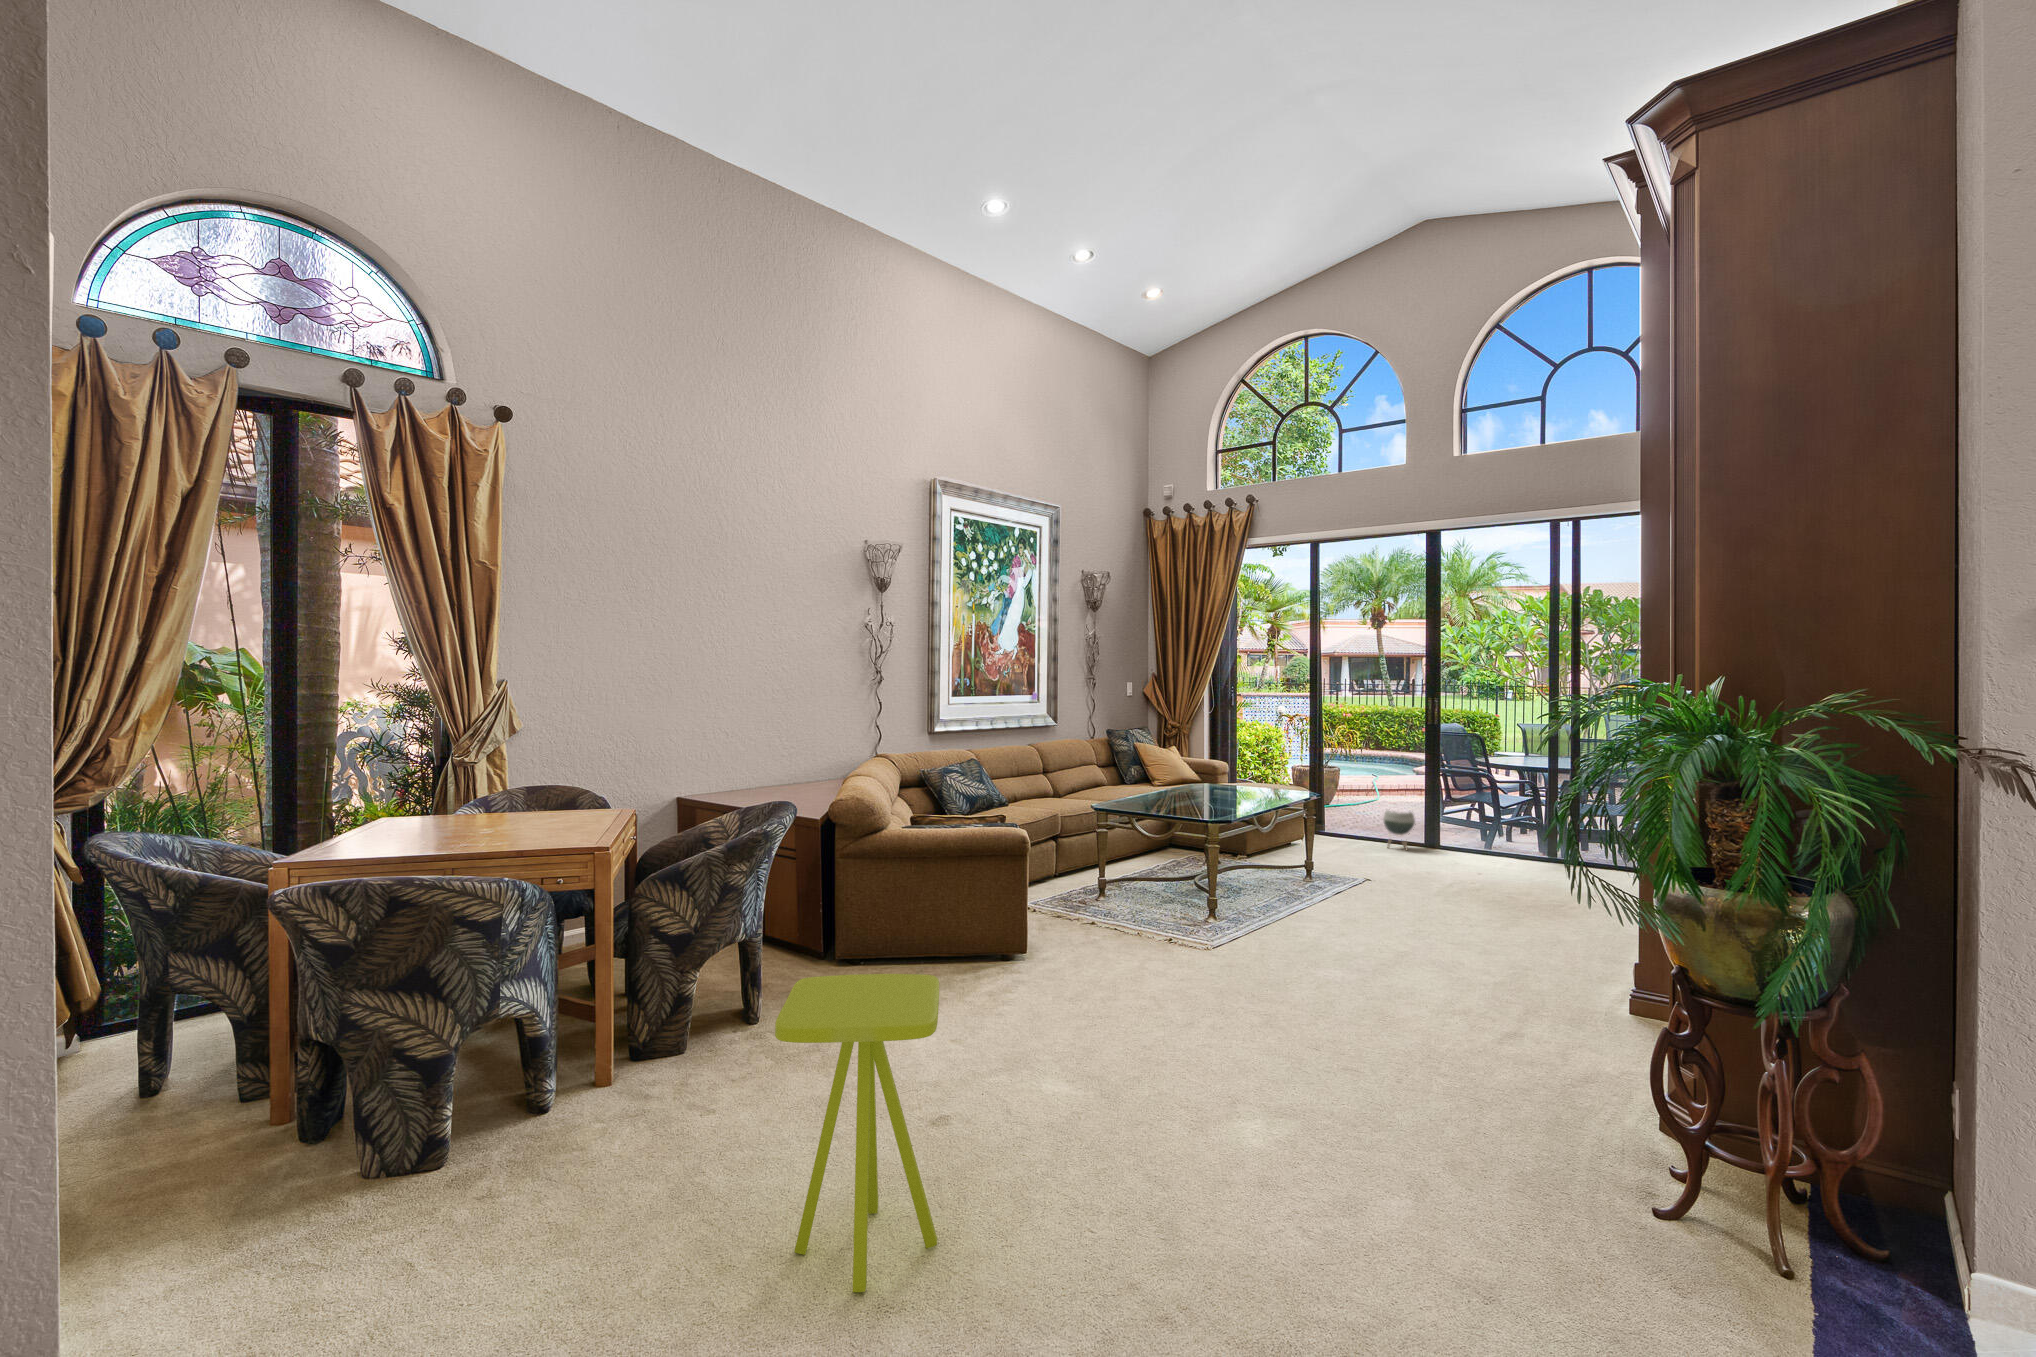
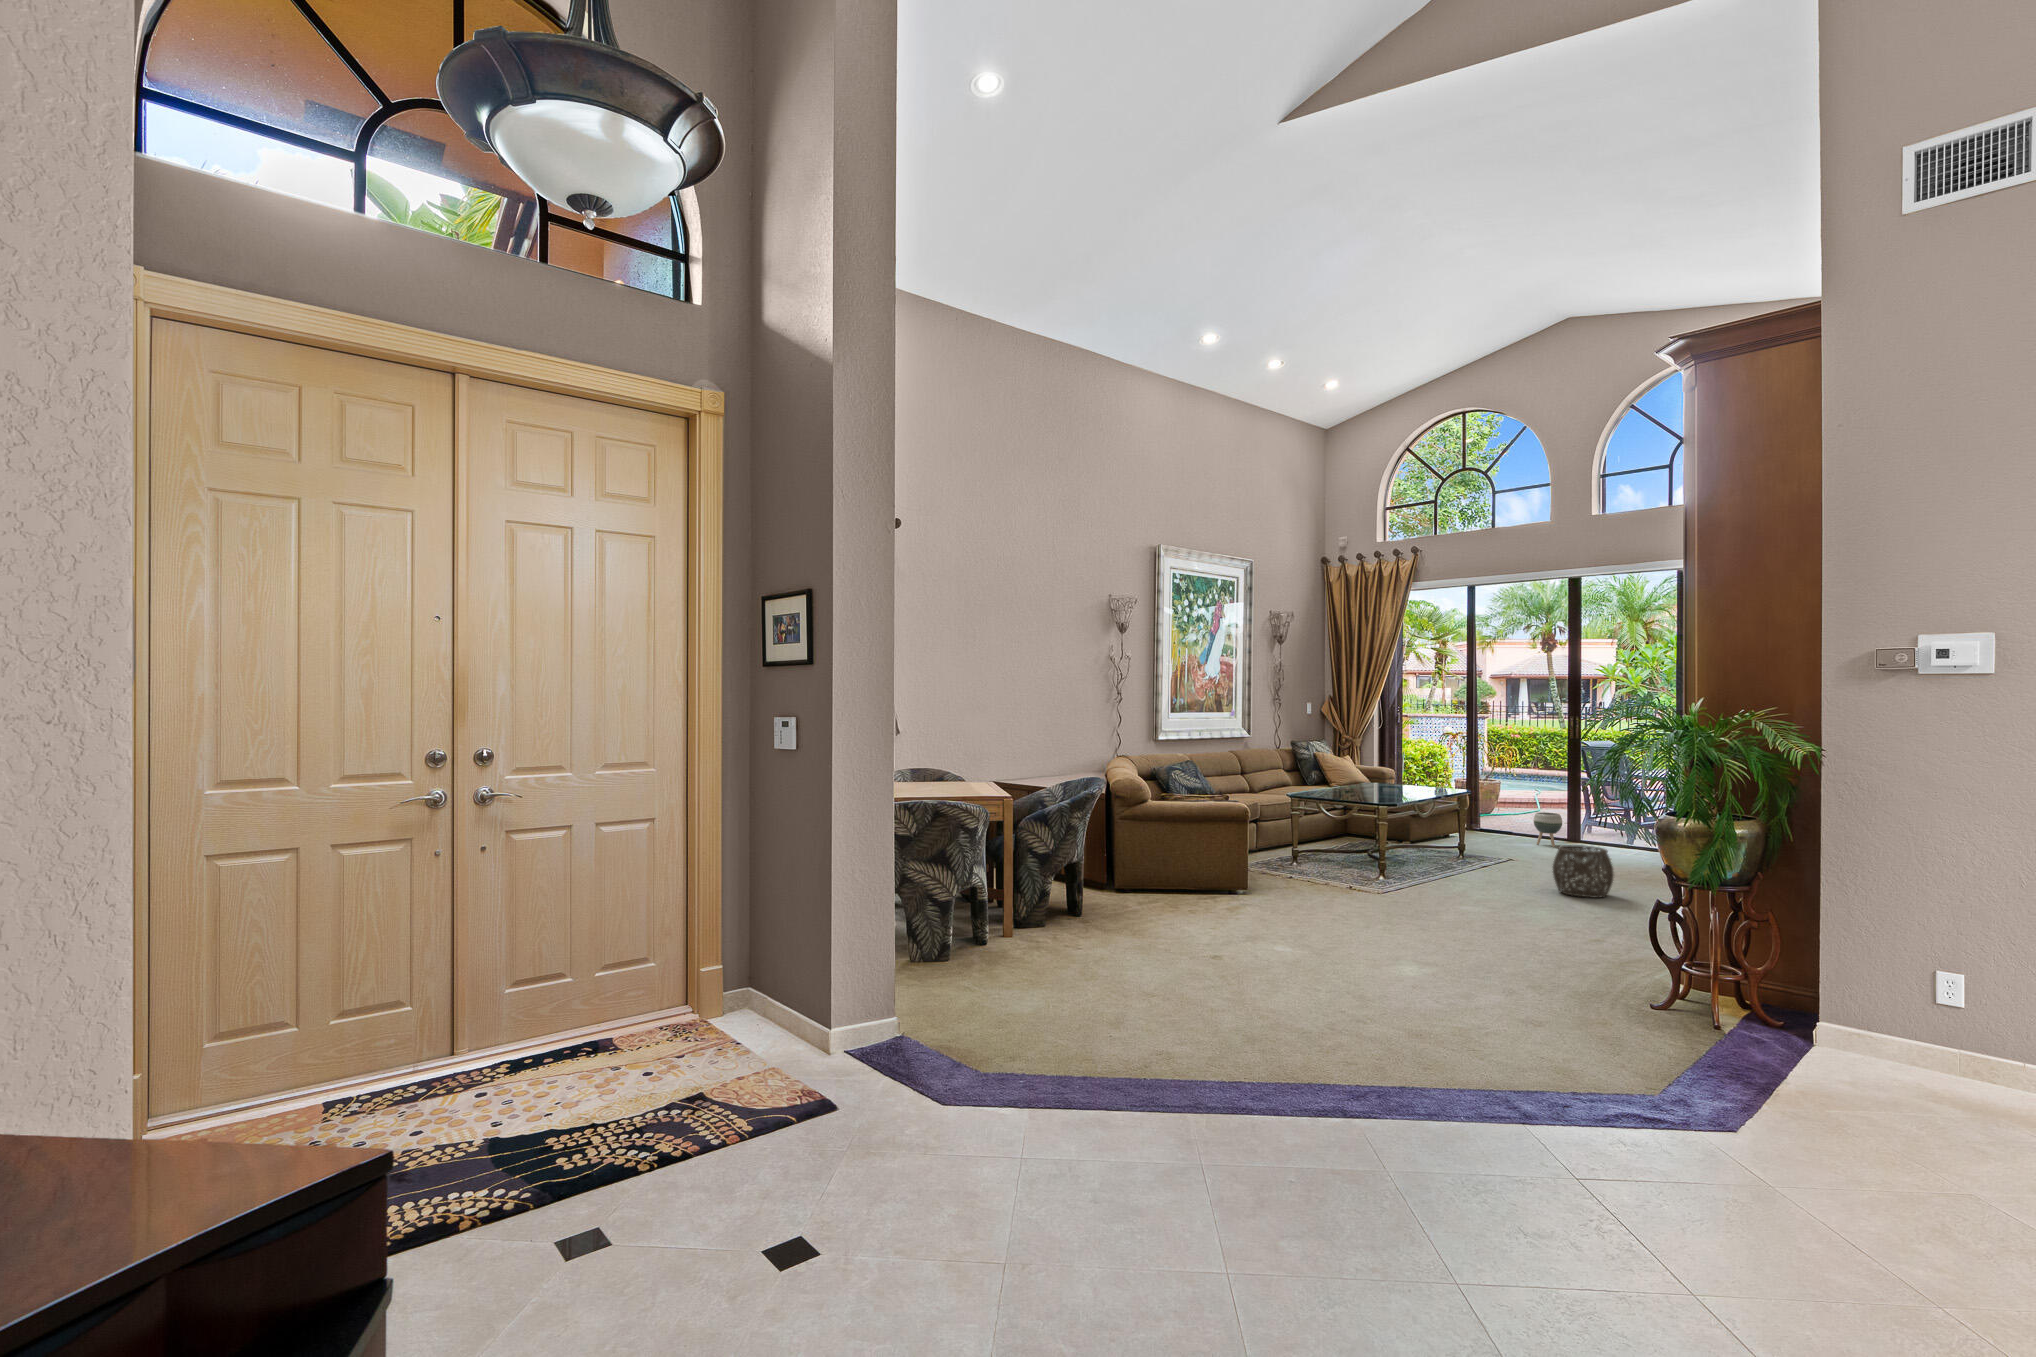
woven basket: none [1430,866,1510,940] -> present [1553,845,1614,898]
side table: present [775,974,939,1292] -> none [1154,855,1234,996]

